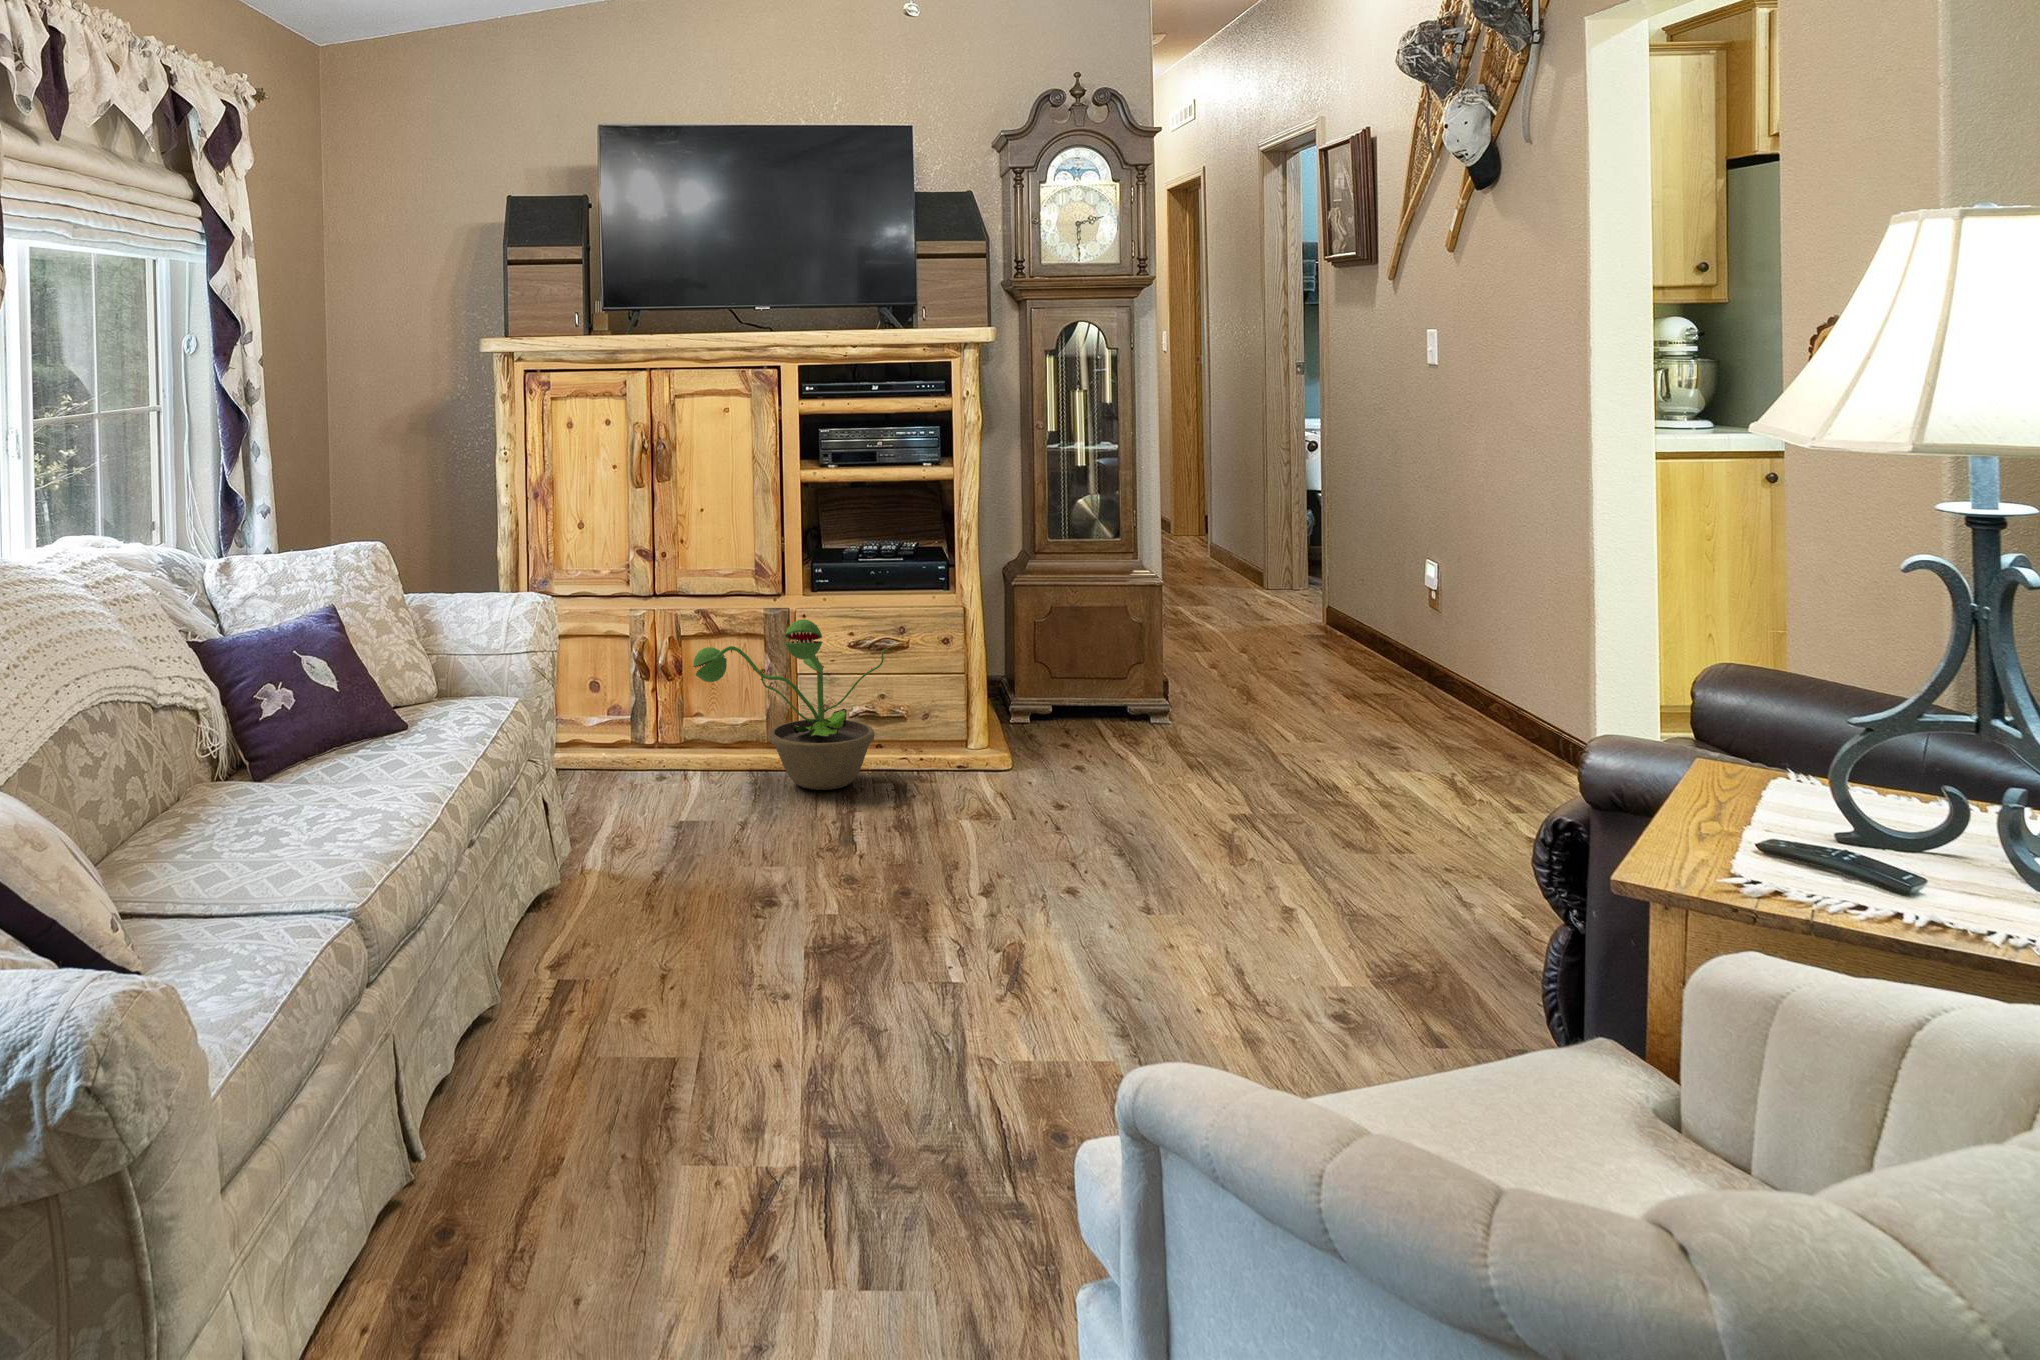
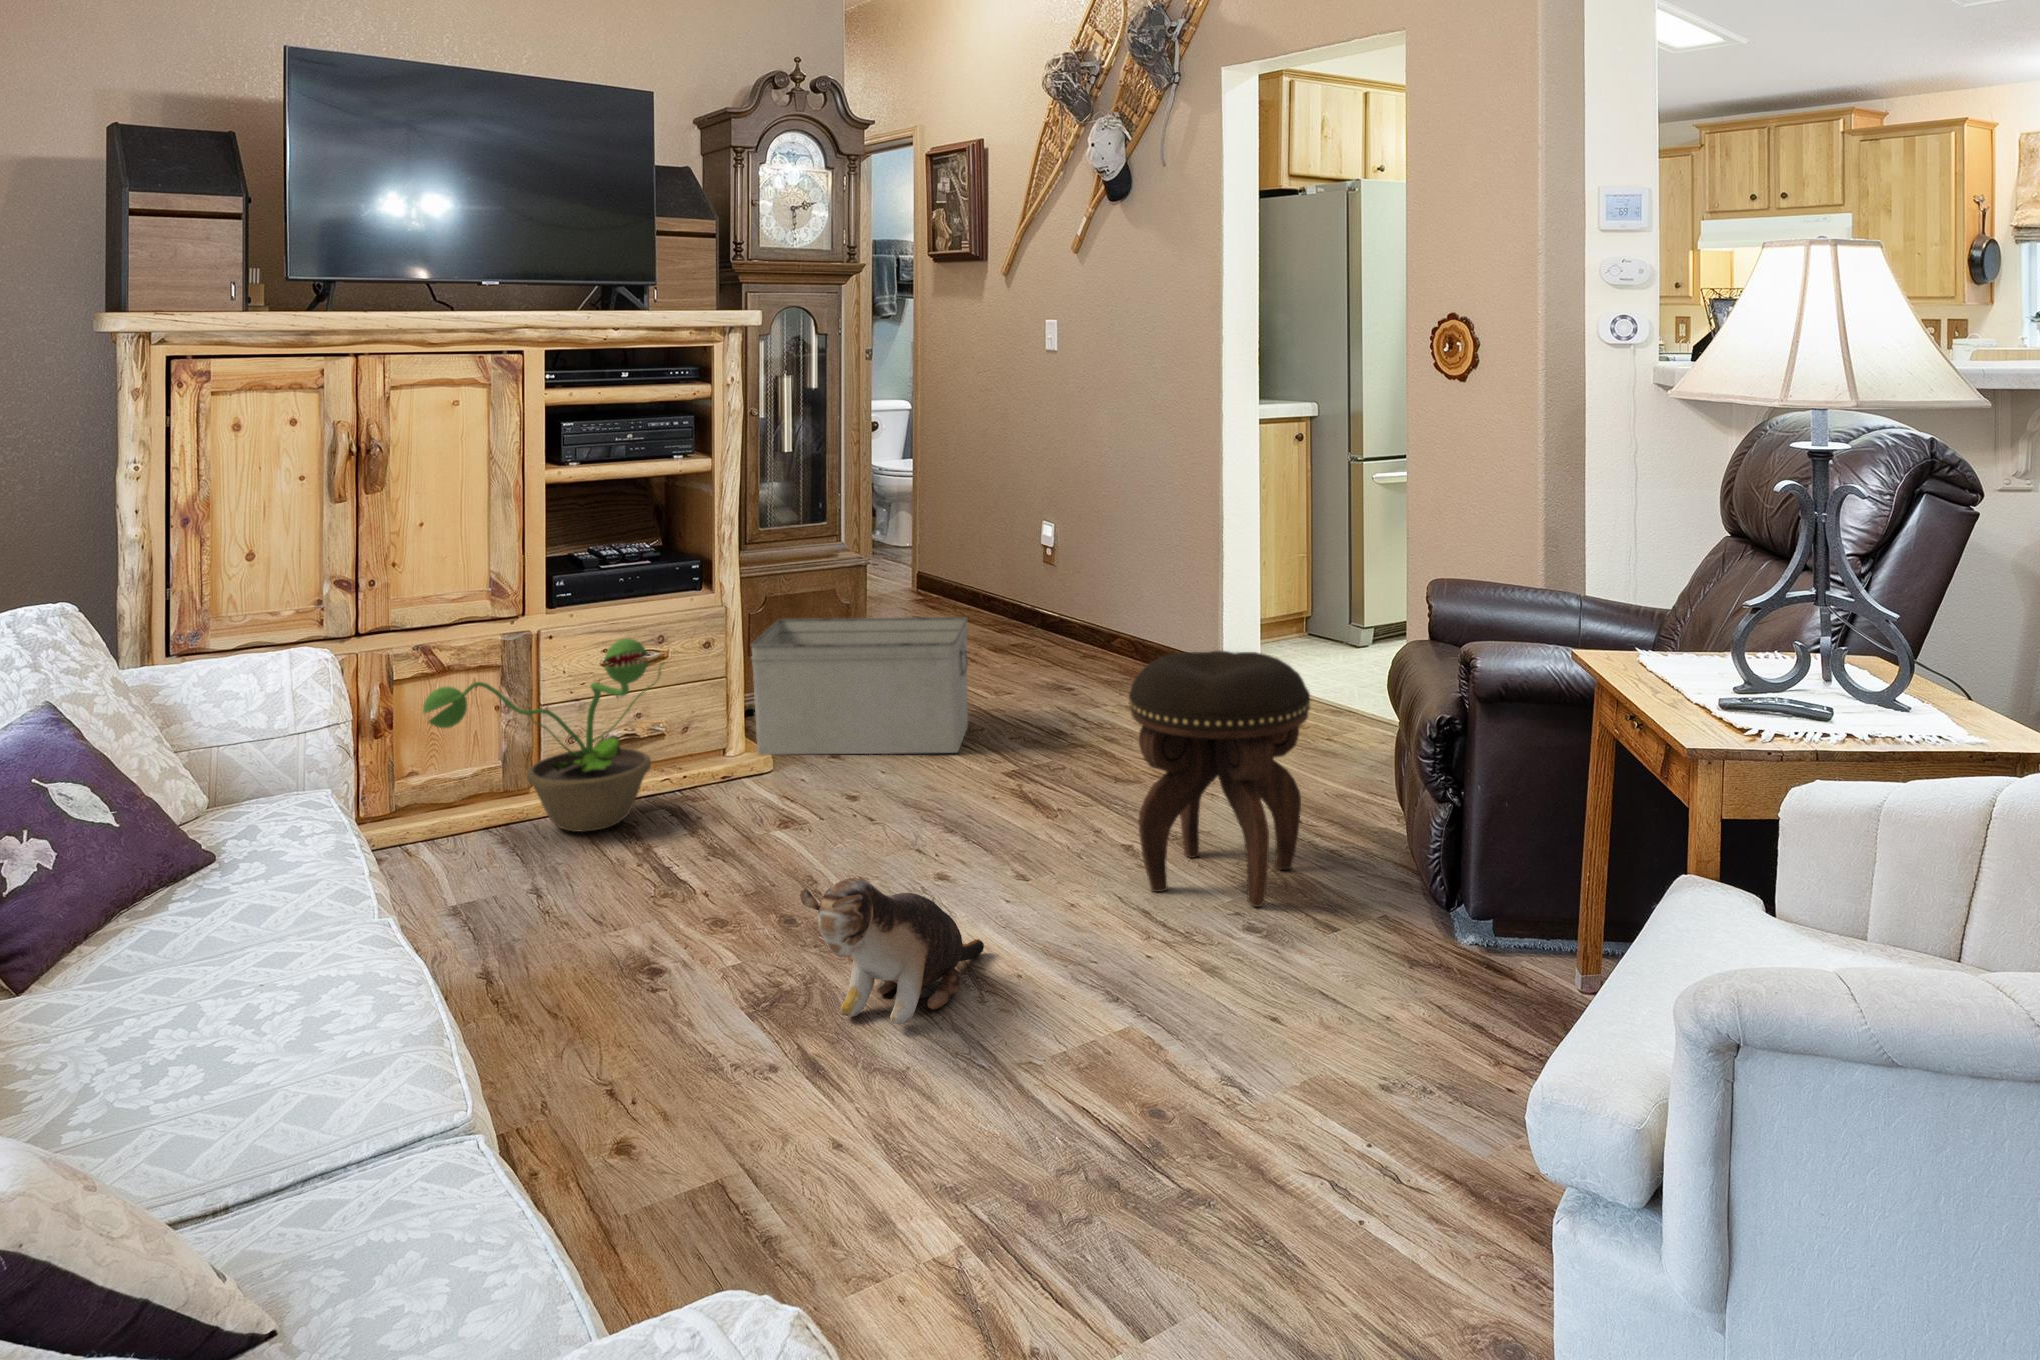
storage bin: none [1000,626,1236,780] -> present [751,617,968,755]
footstool: none [1244,697,1459,987] -> present [1129,651,1310,907]
plush toy: none [816,850,1041,995] -> present [800,877,984,1024]

